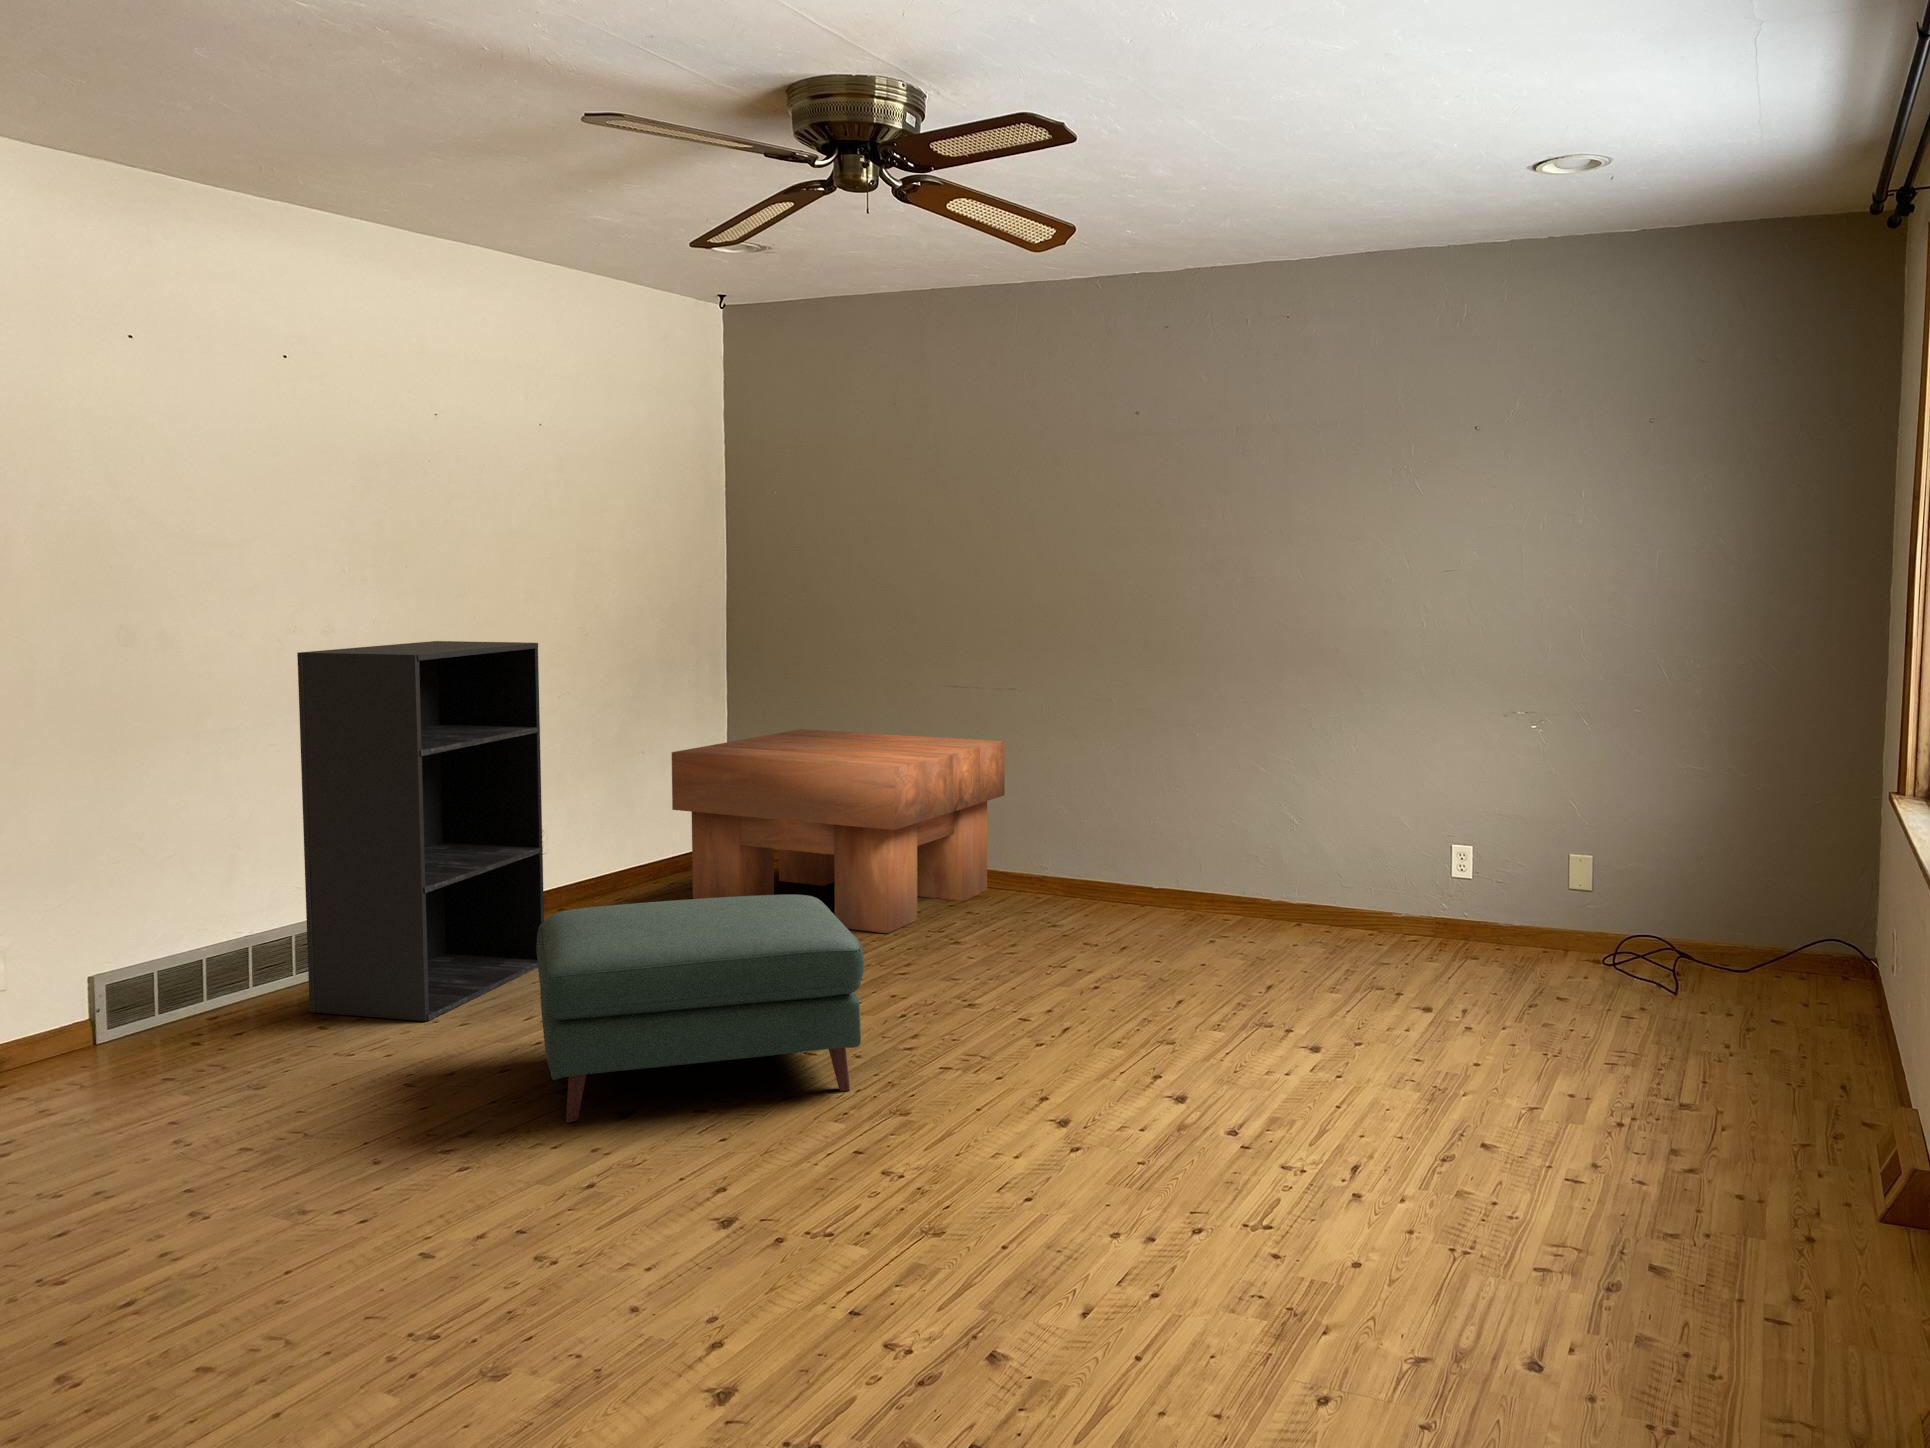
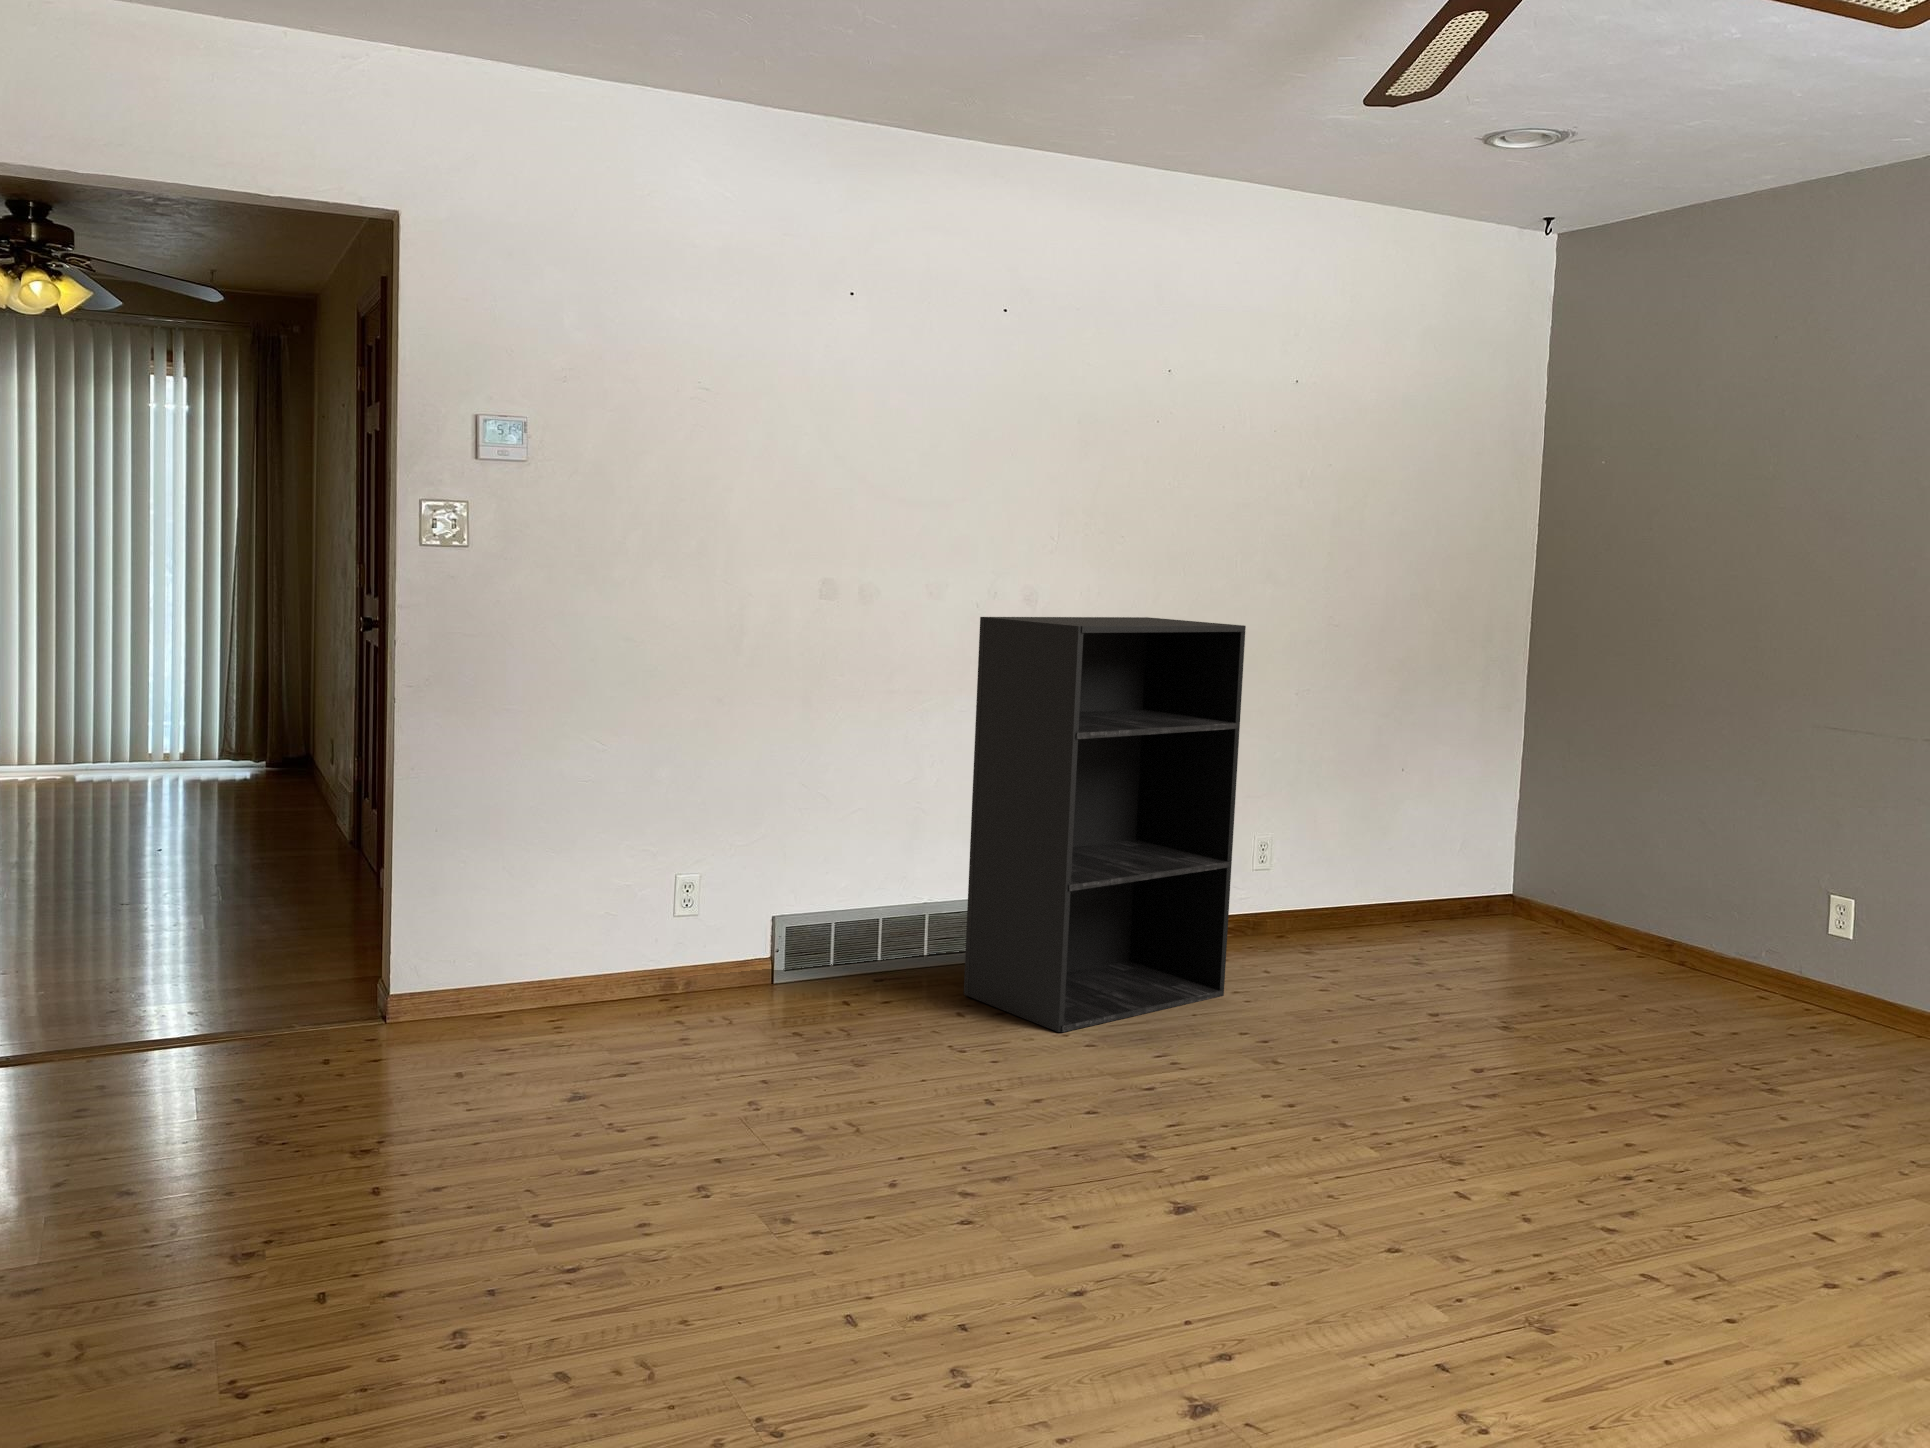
coffee table: present [672,729,1005,933] -> none [1417,765,1914,1052]
ottoman: present [536,895,864,1122] -> none [1094,941,1526,1268]

